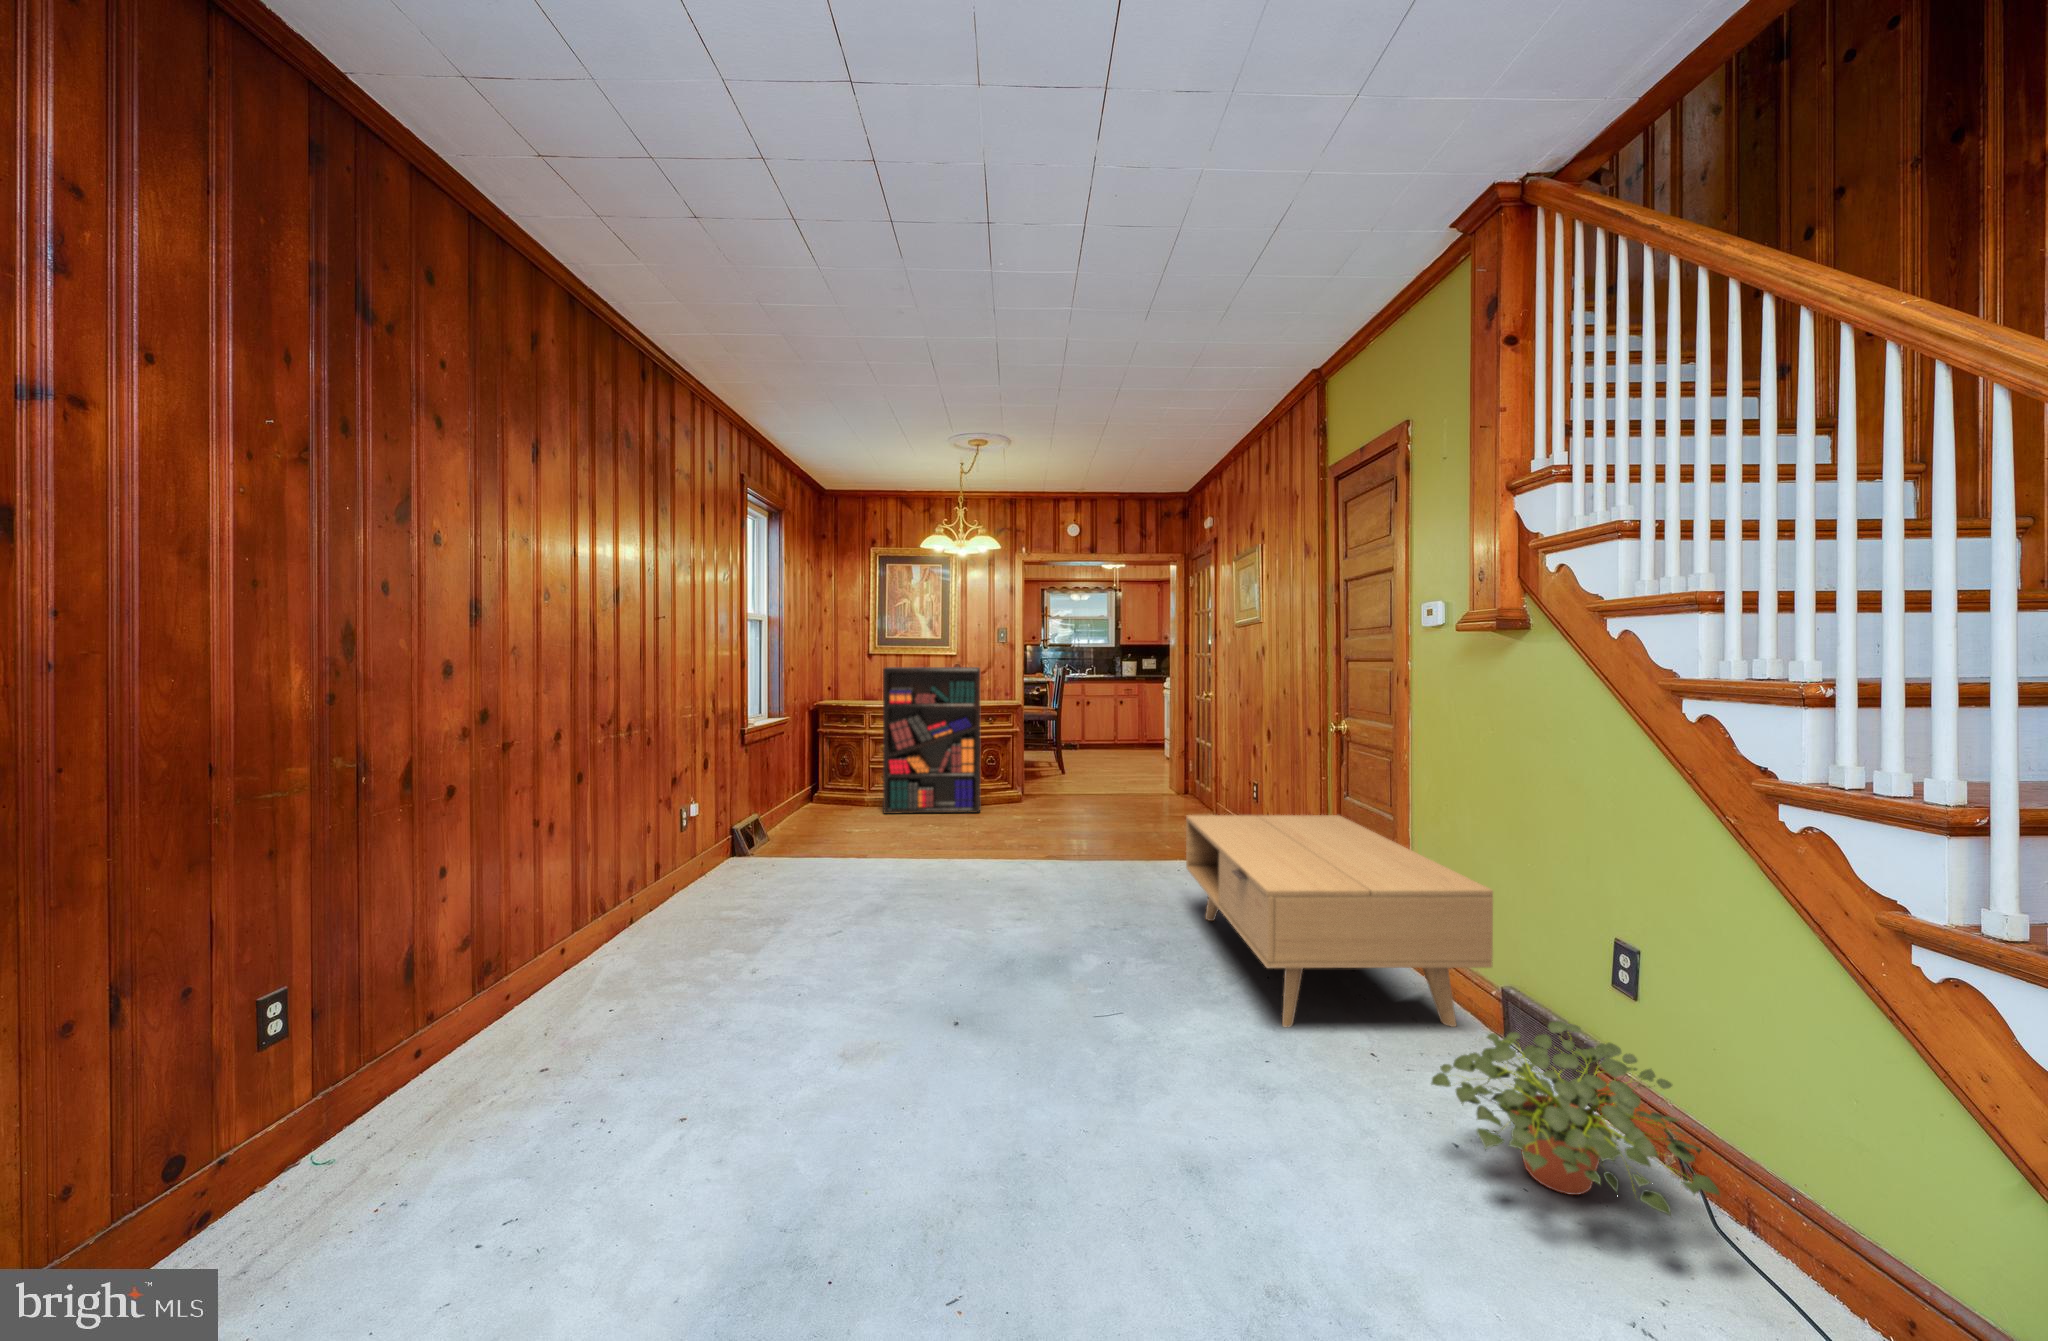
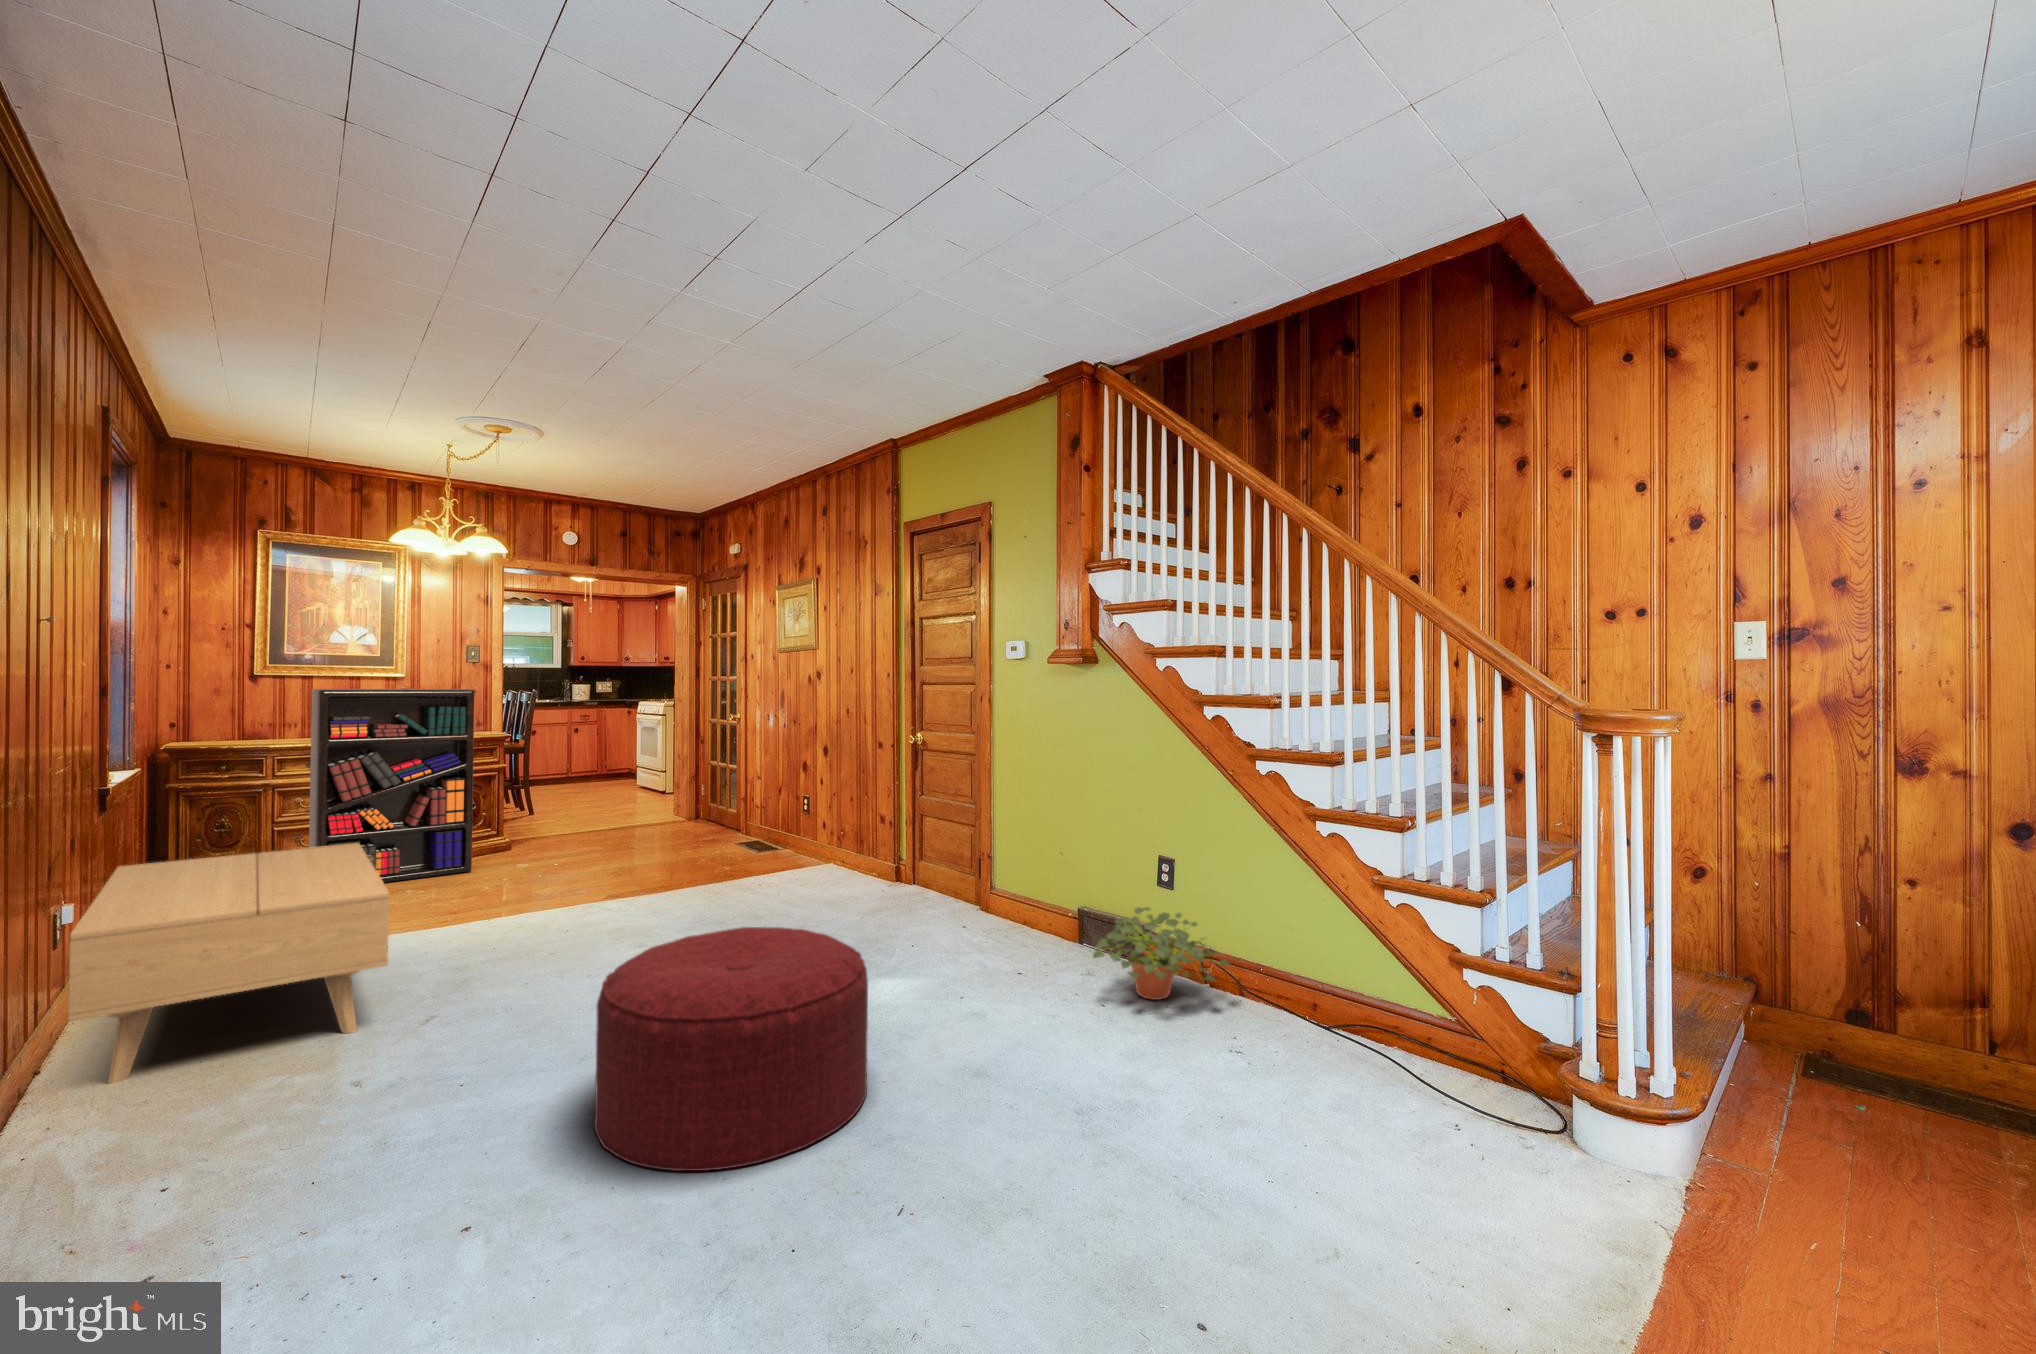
coffee table: present [1186,815,1493,1027] -> present [68,844,389,1084]
ottoman: none [762,921,1044,1208] -> present [594,927,868,1171]

